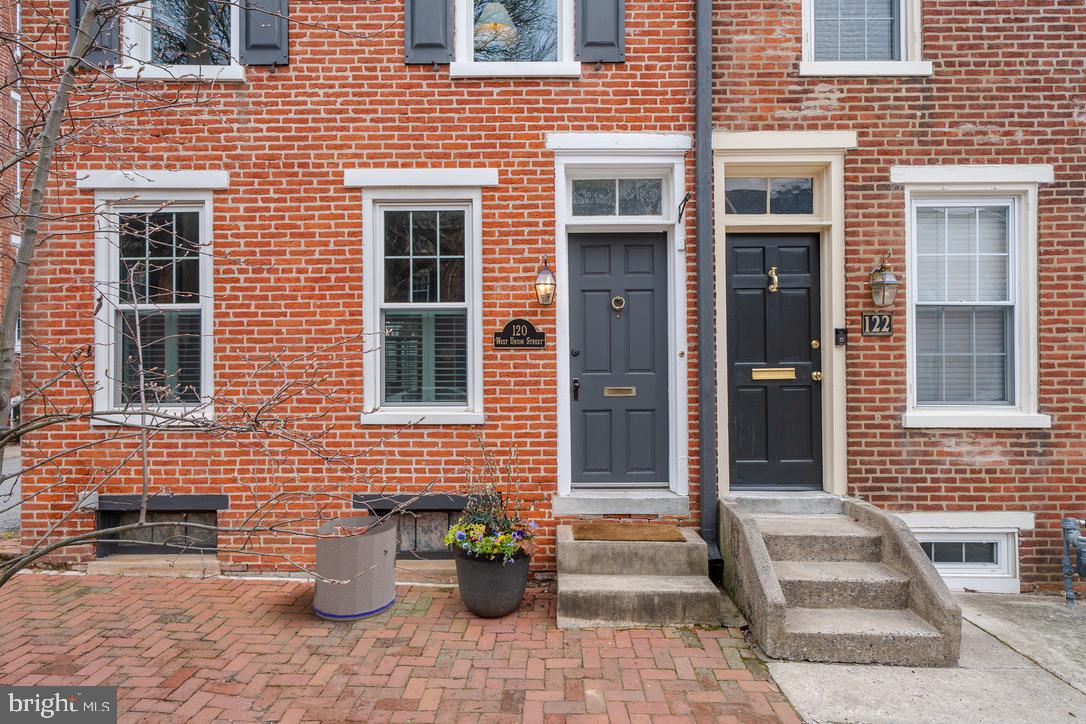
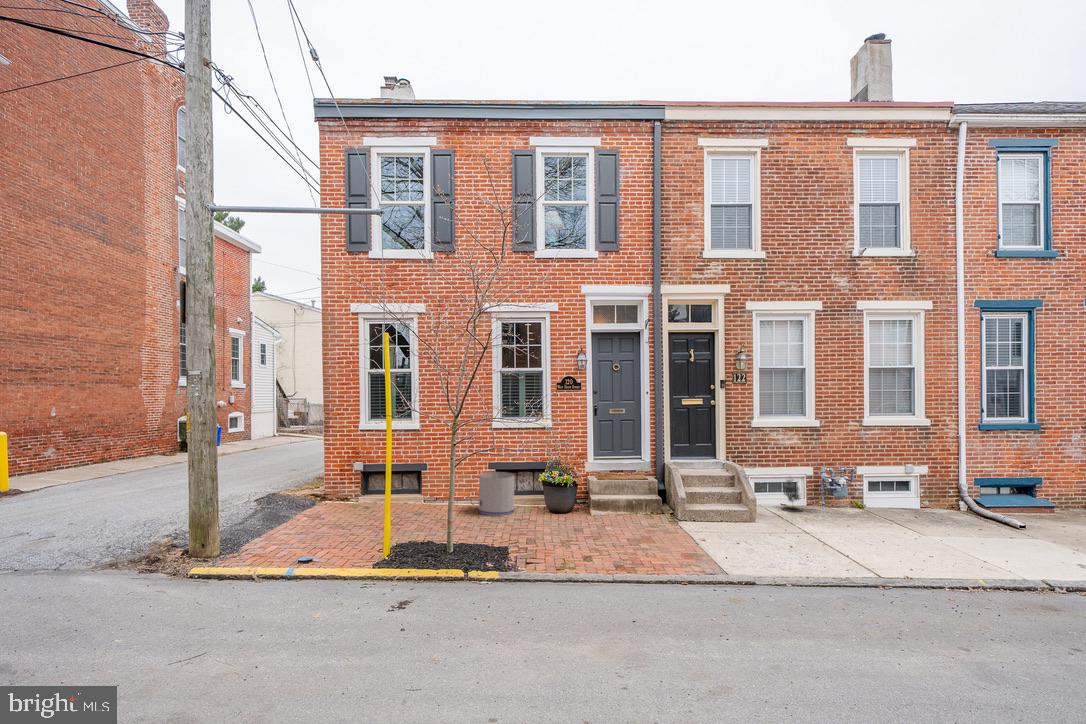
potted tree: none [969,532,1027,616] -> present [782,480,801,512]

